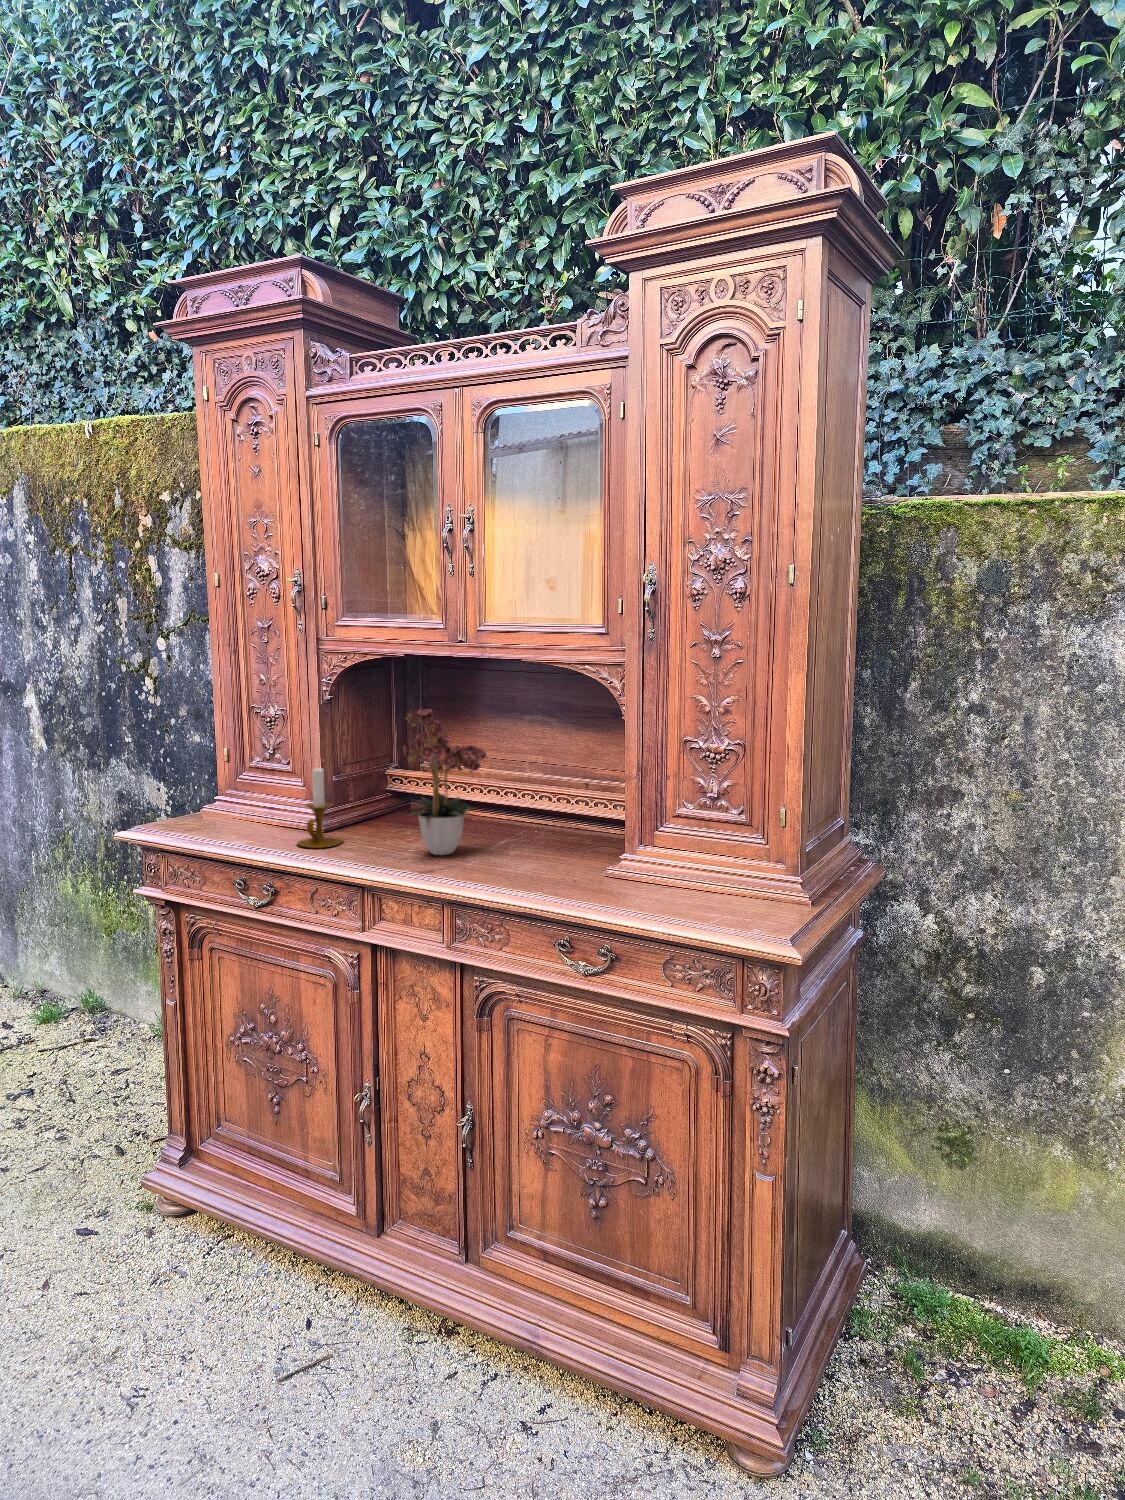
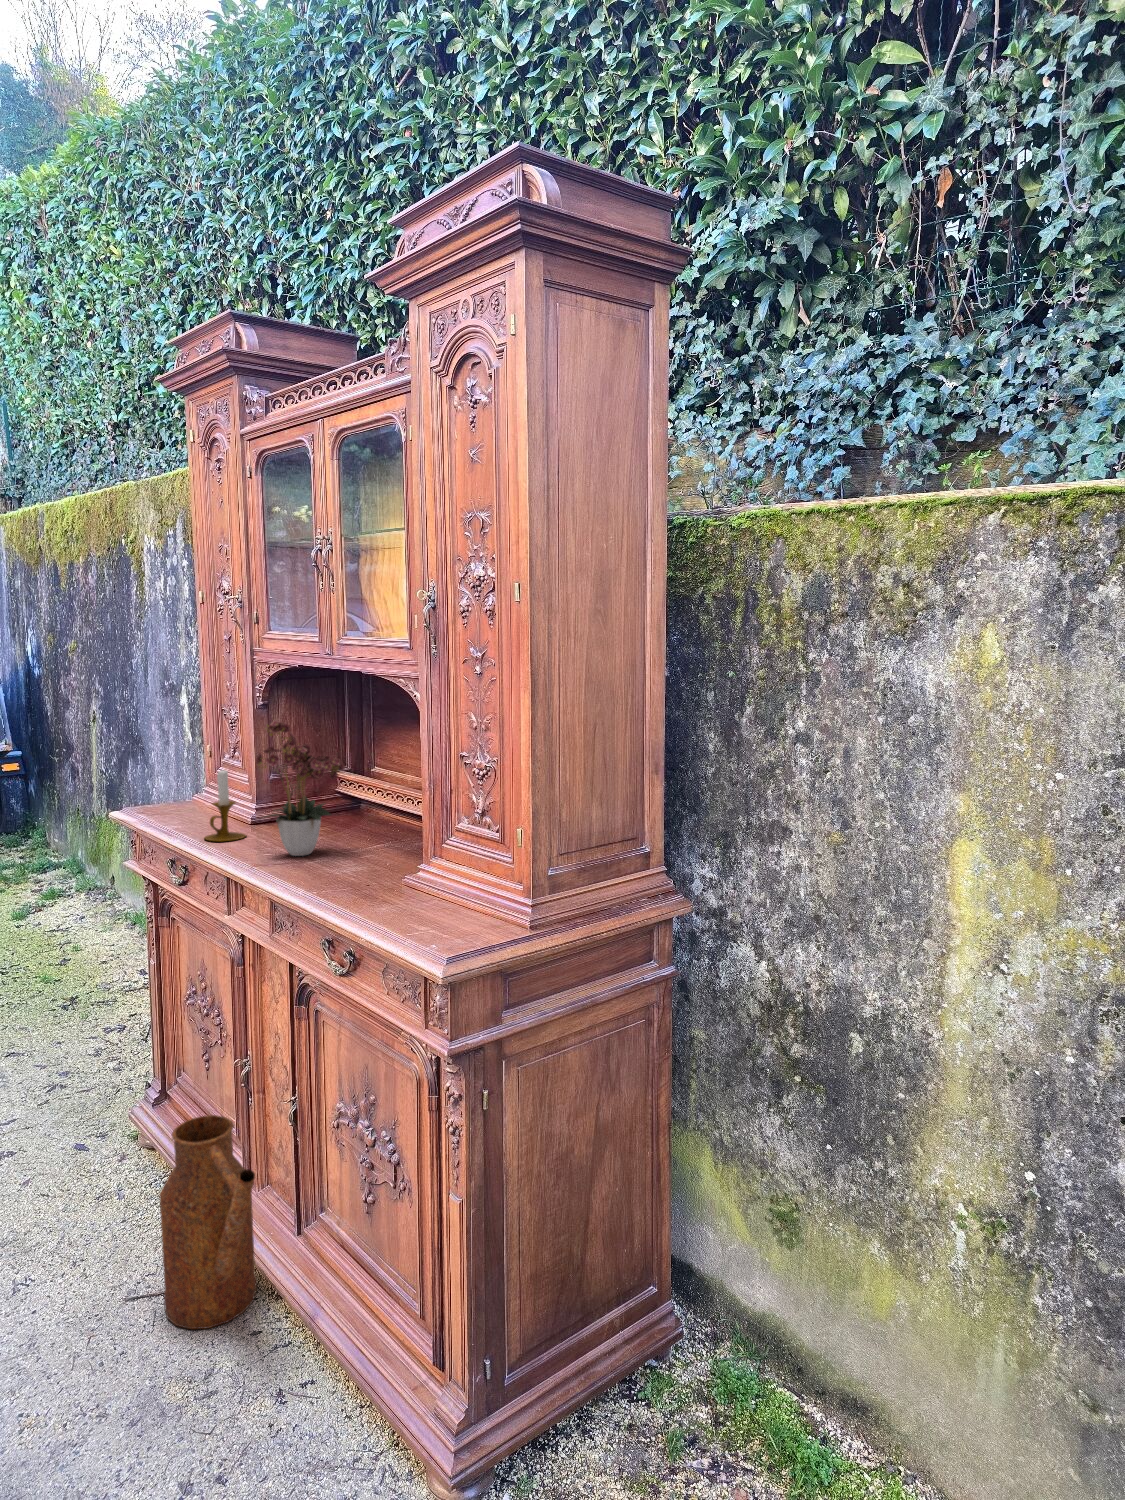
watering can: none [317,1149,484,1390] -> present [159,1115,257,1329]

